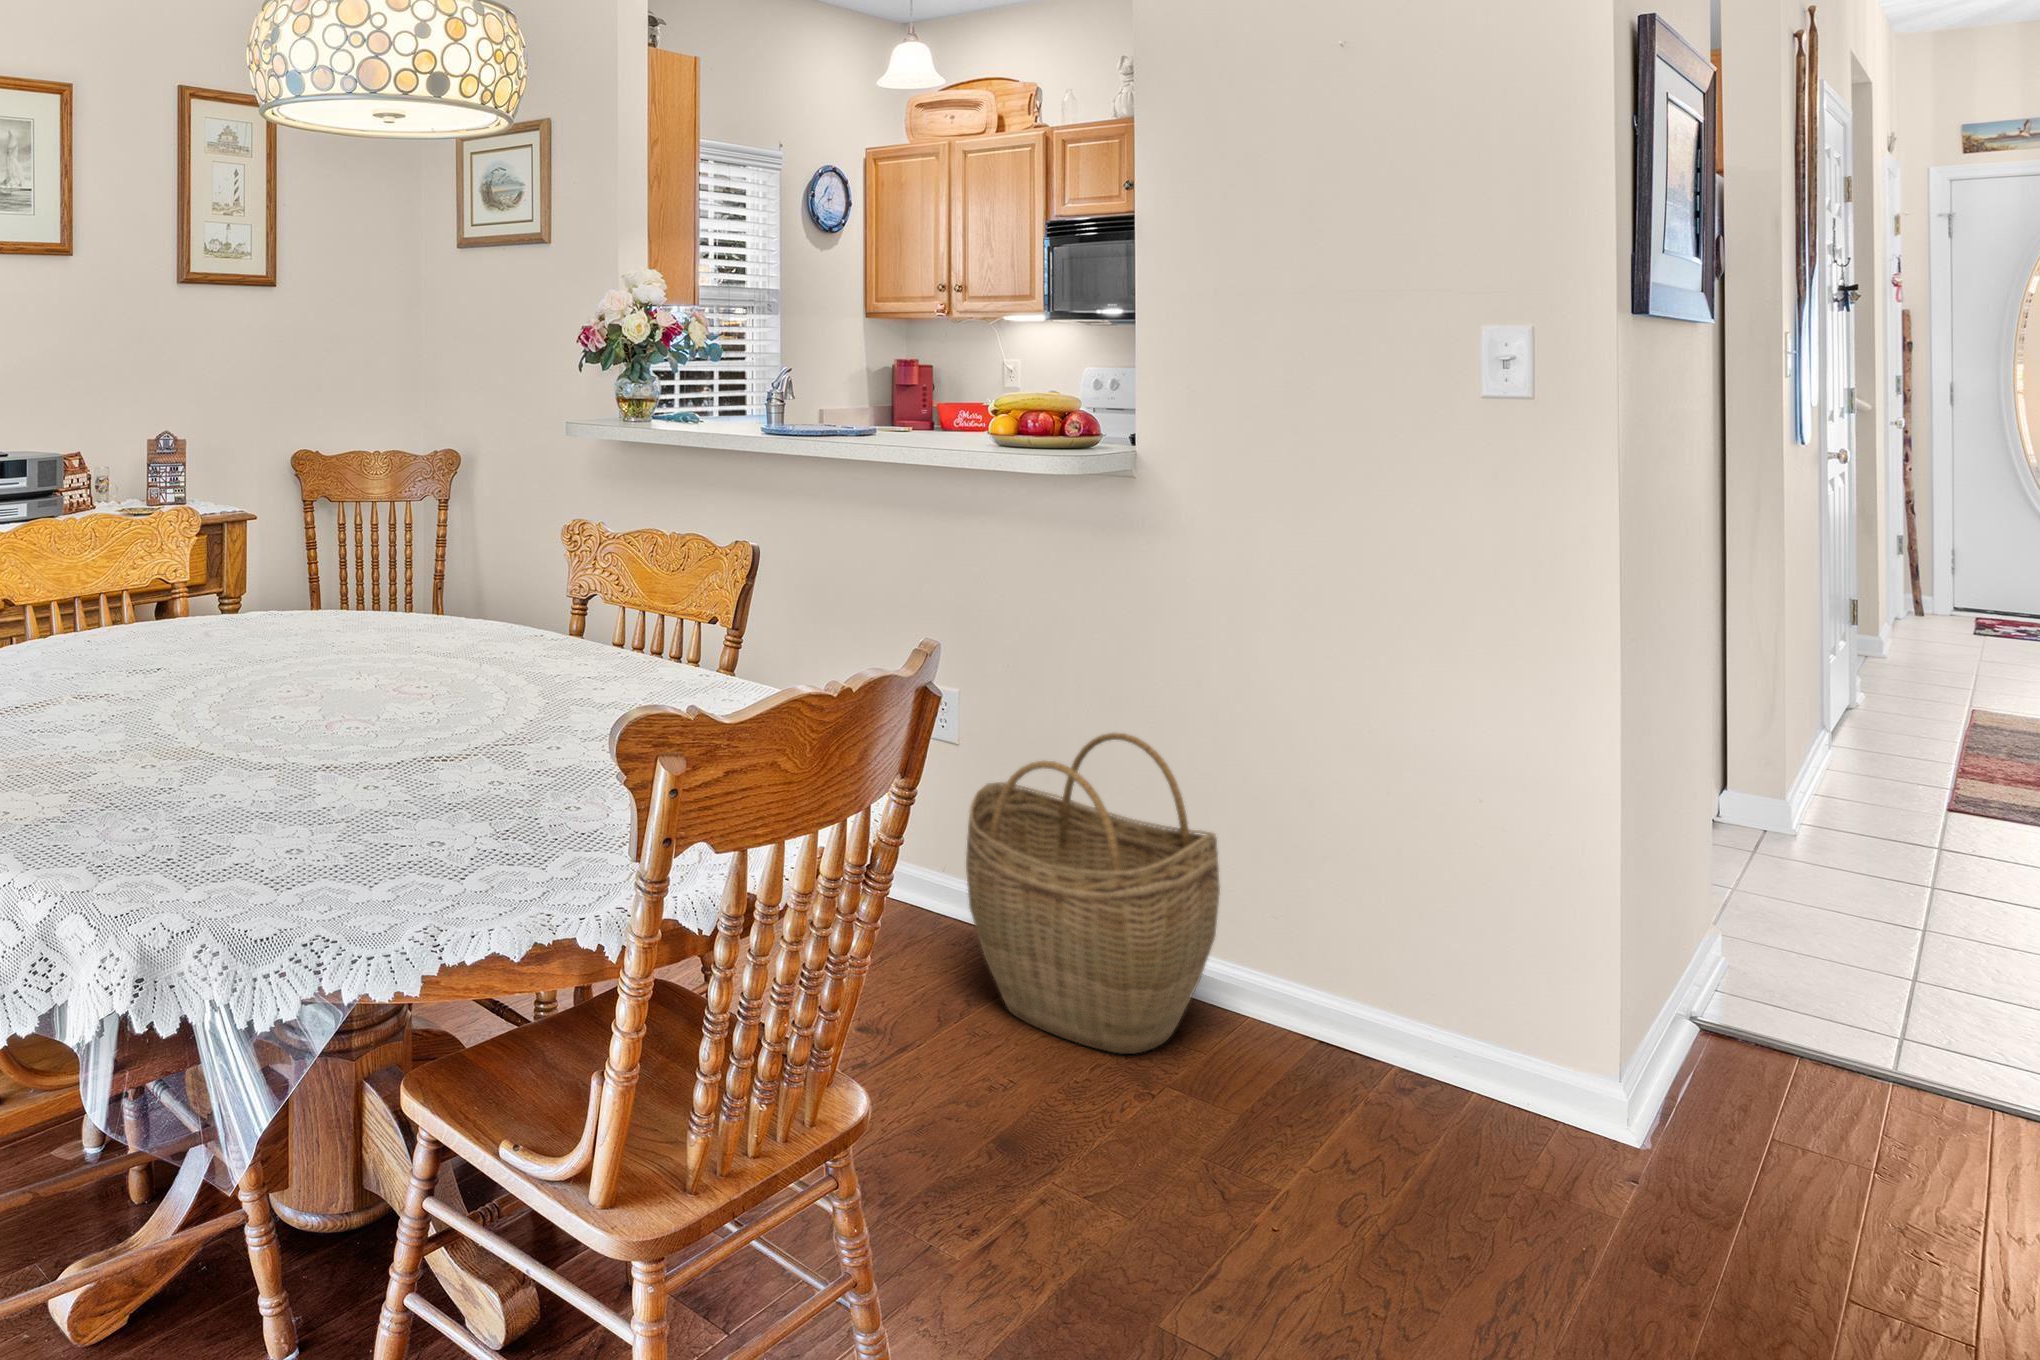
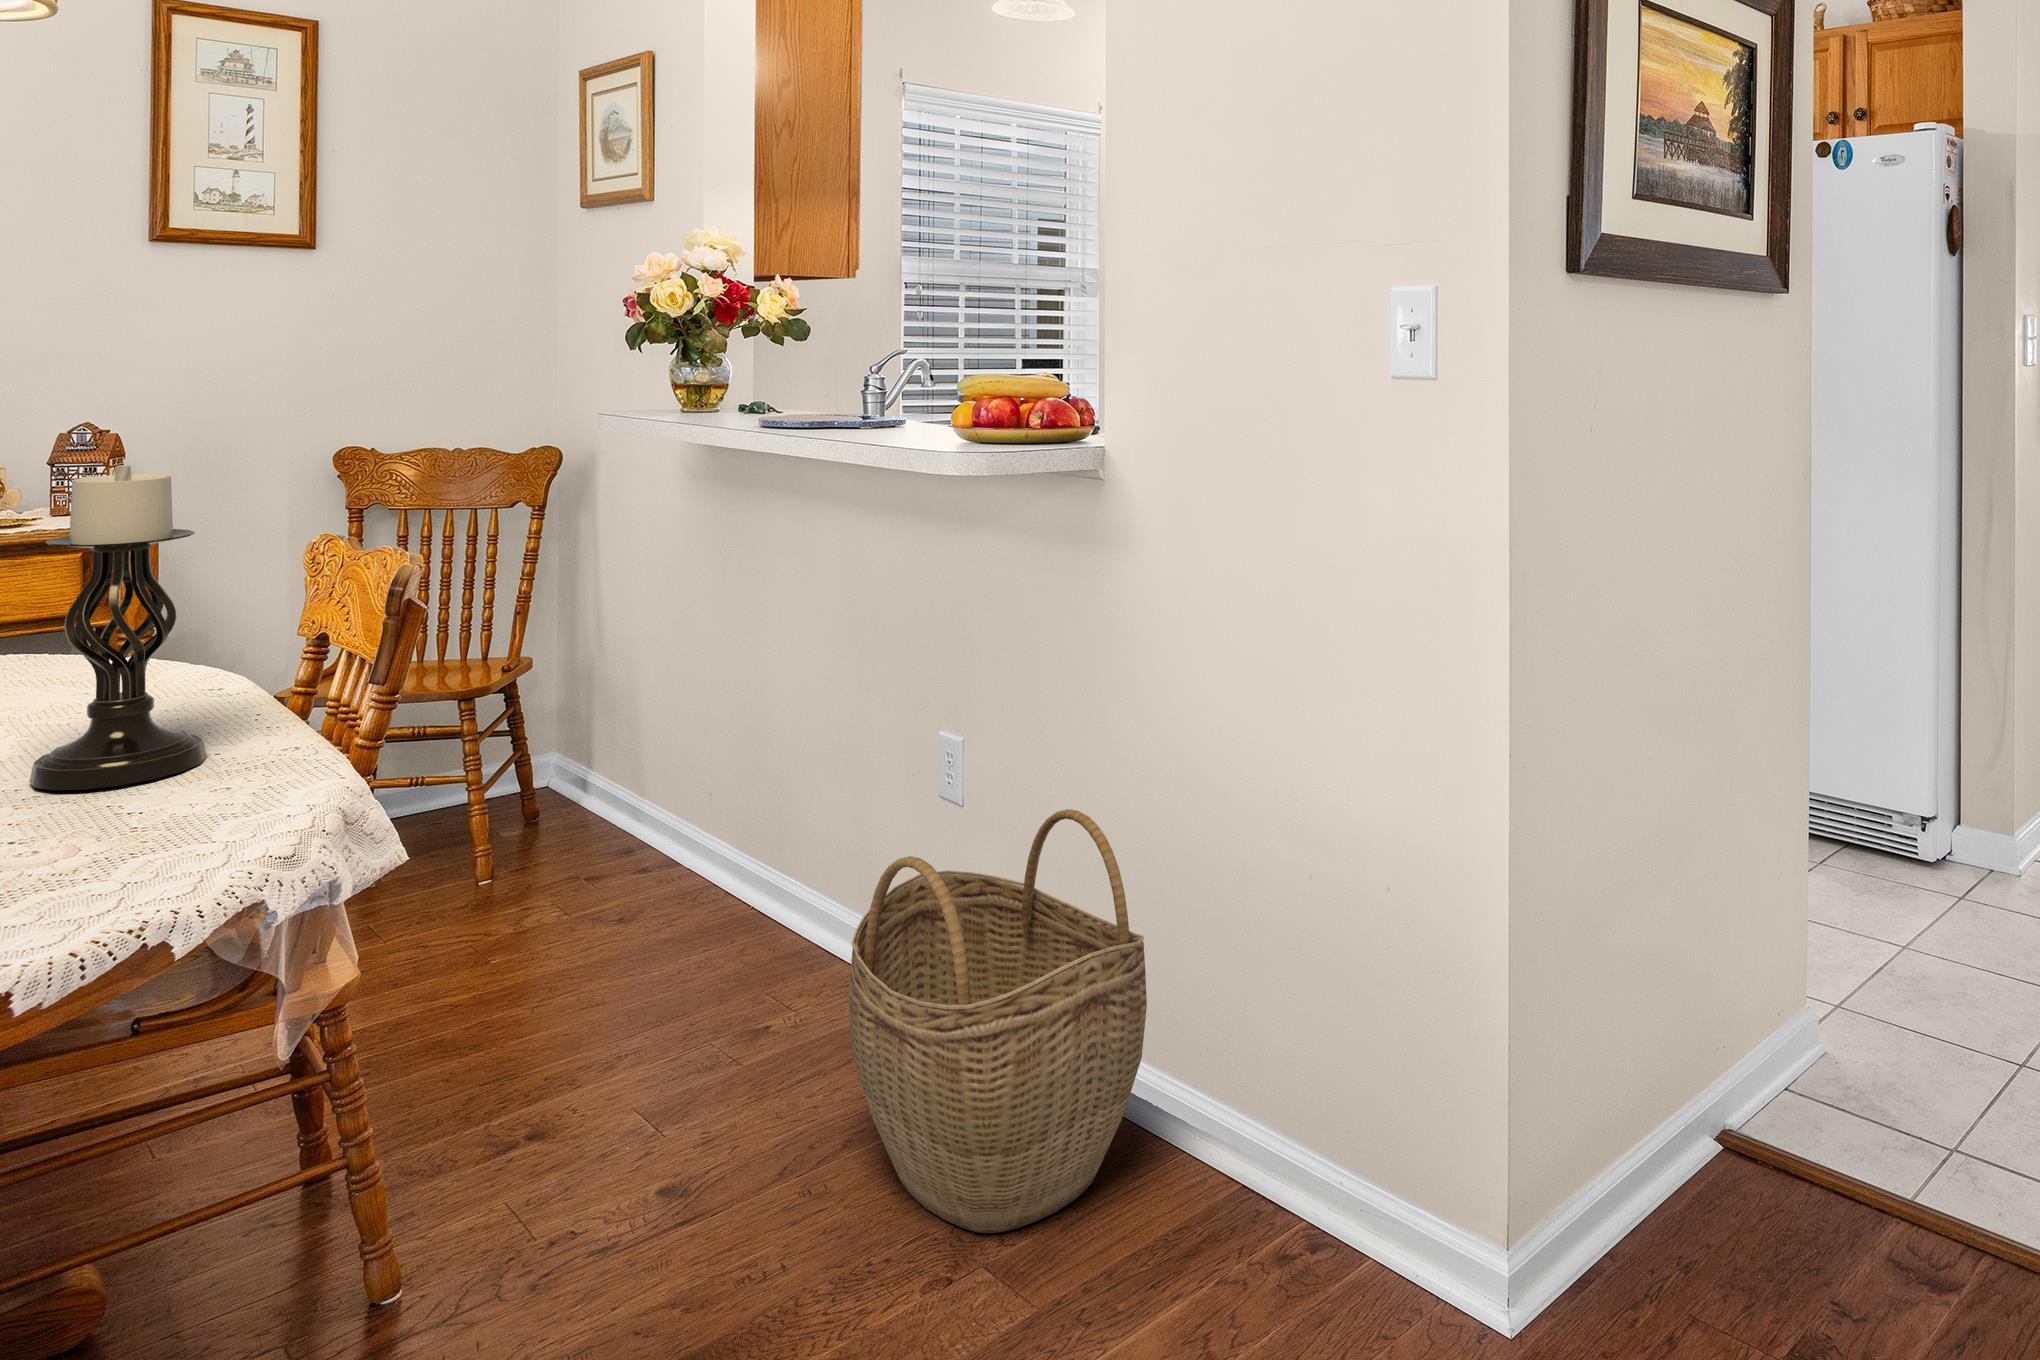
candle holder: none [543,453,636,683] -> present [30,465,206,790]

